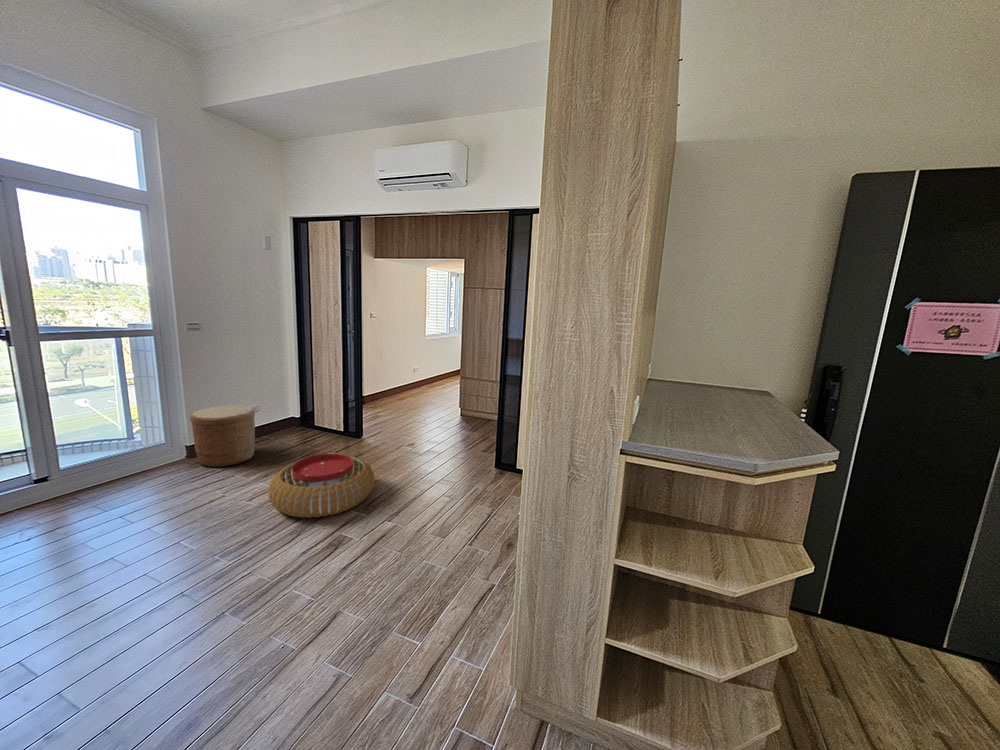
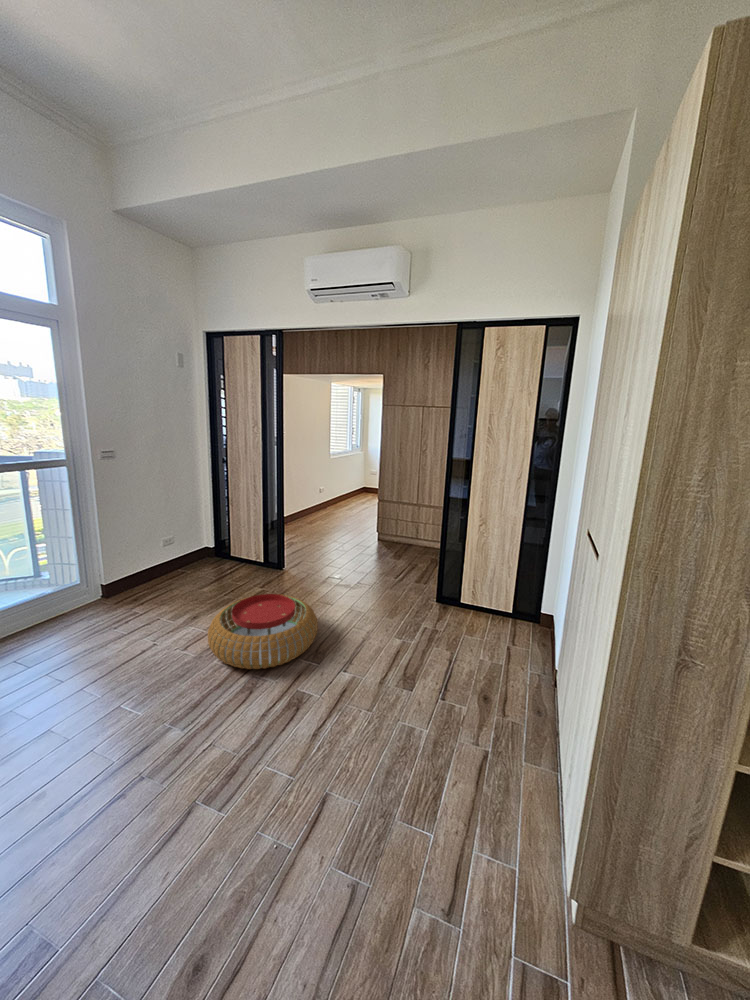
woven basket: present [190,405,255,467] -> none [109,539,176,608]

